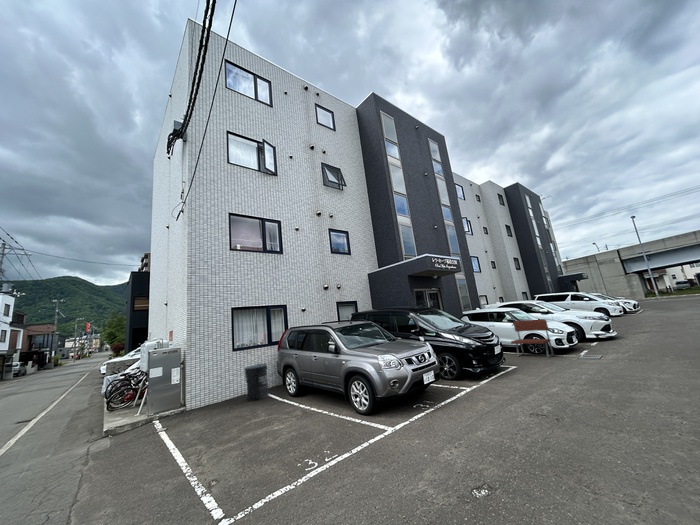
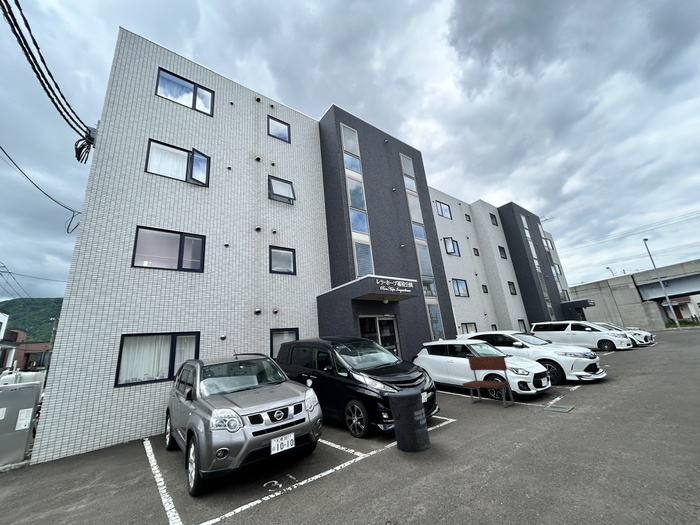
trash can: present [245,363,269,401] -> present [387,387,431,452]

